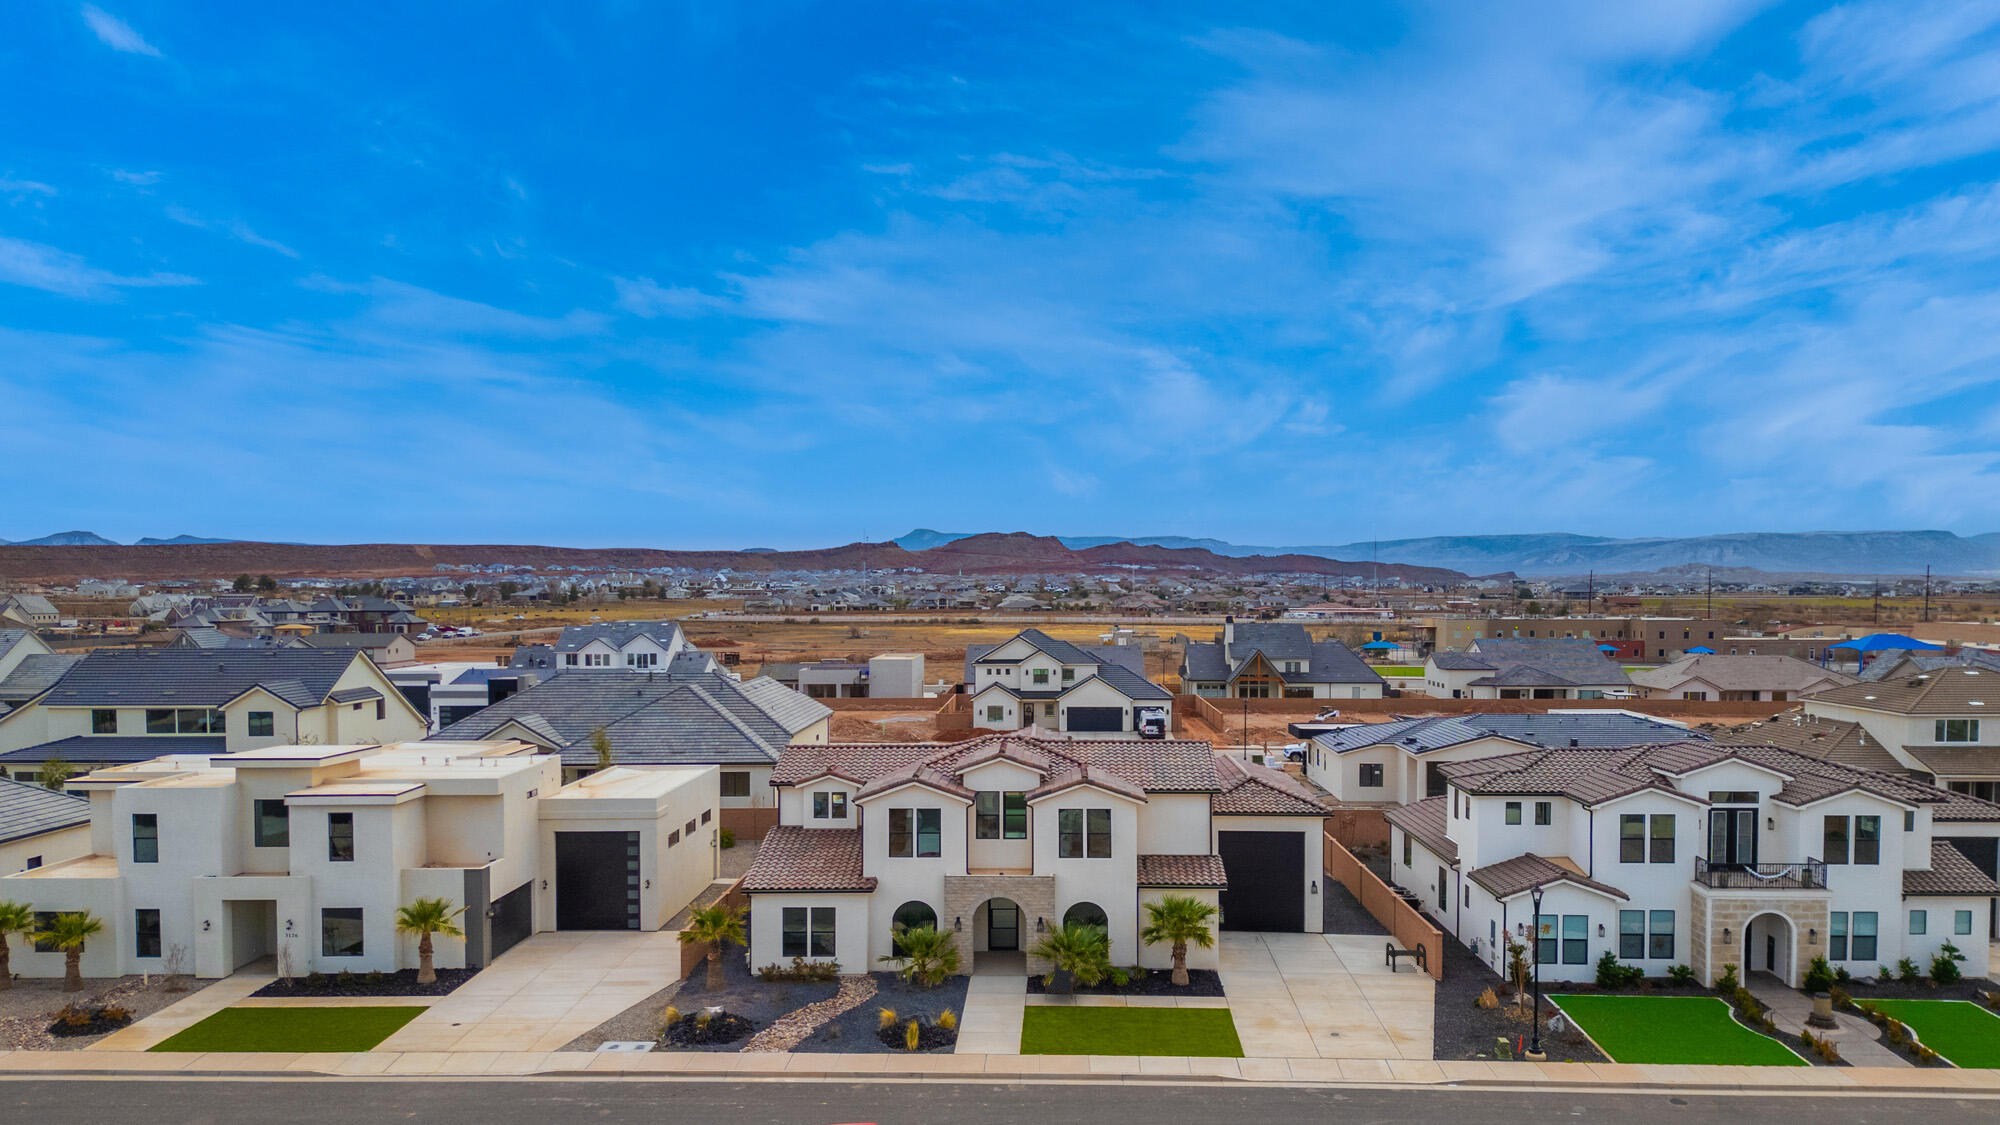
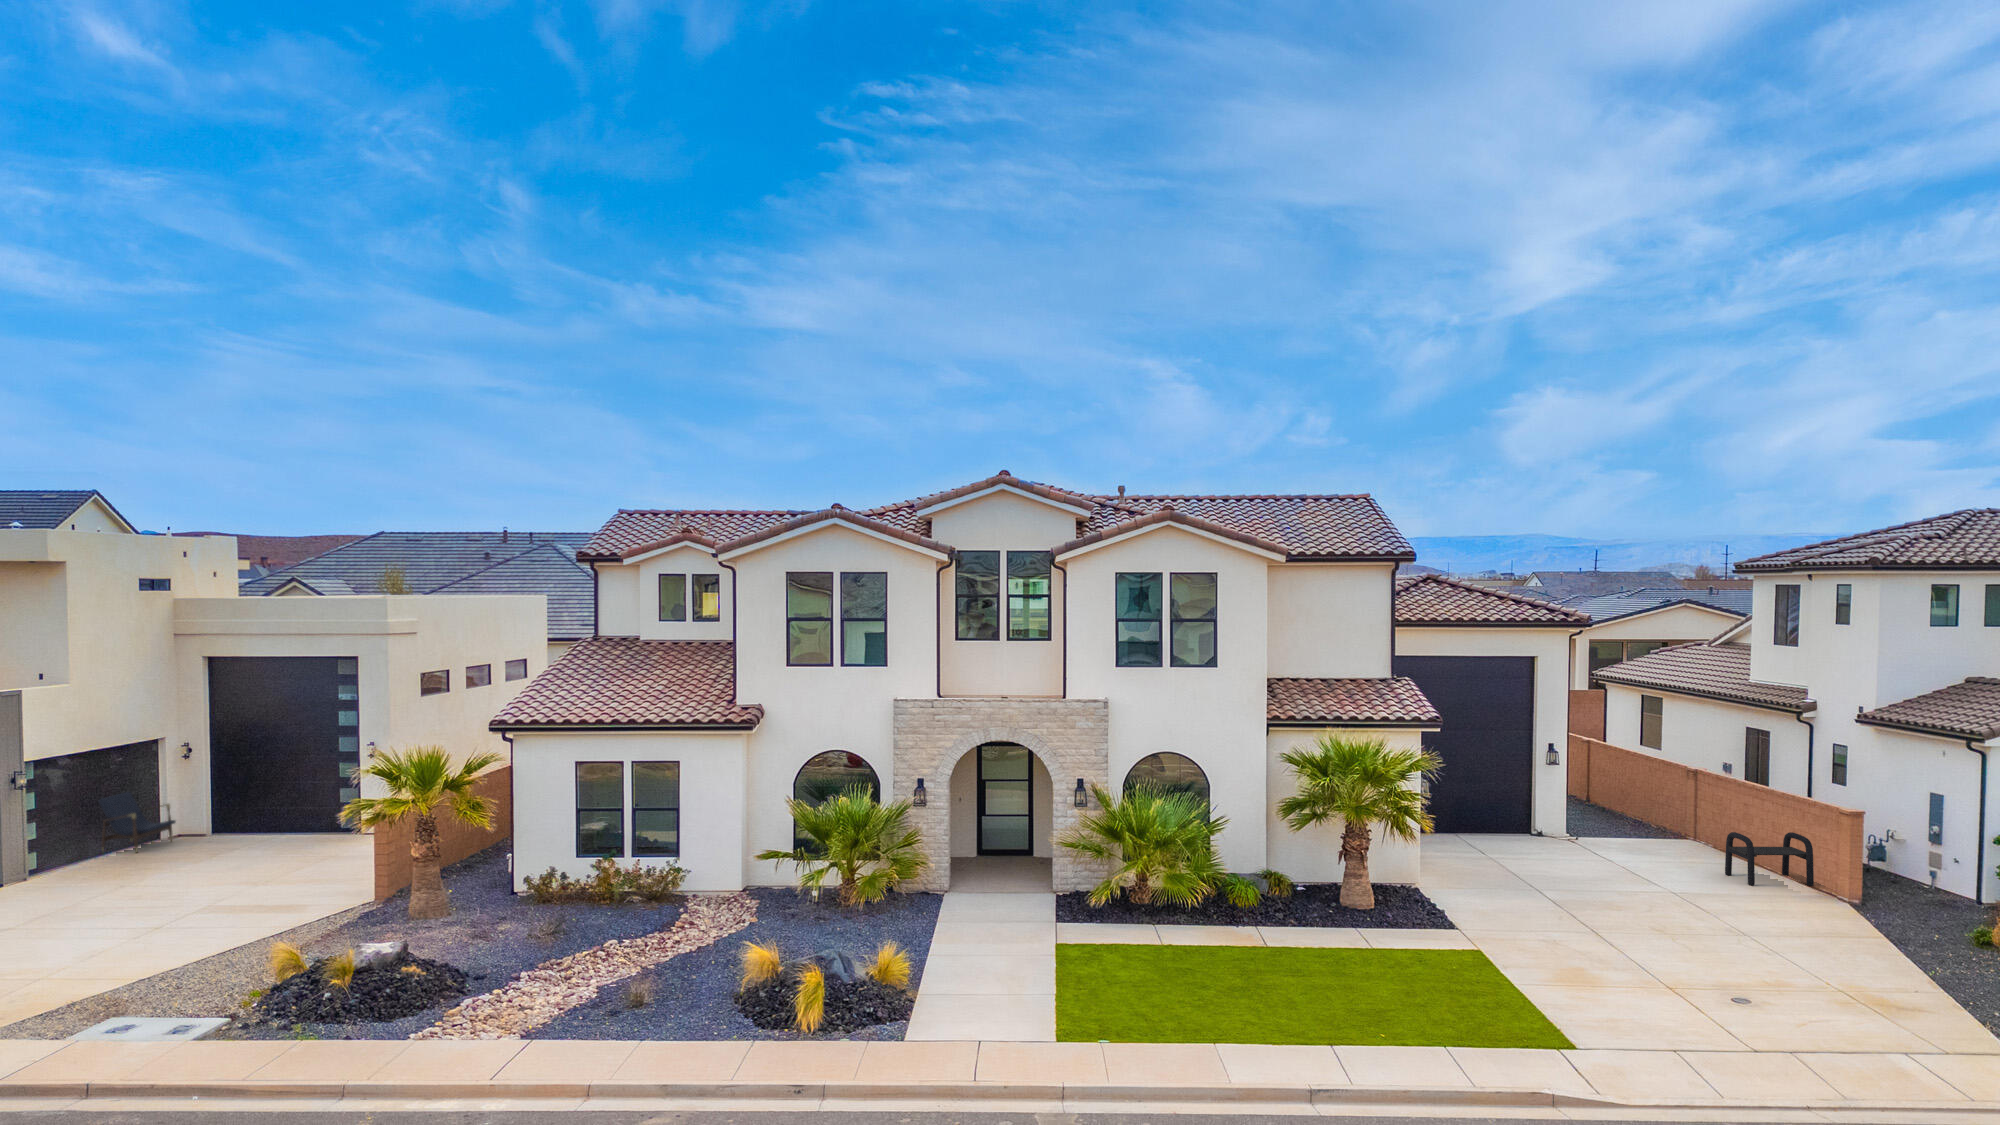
lounge chair: present [1045,963,1077,999] -> present [99,792,176,852]

